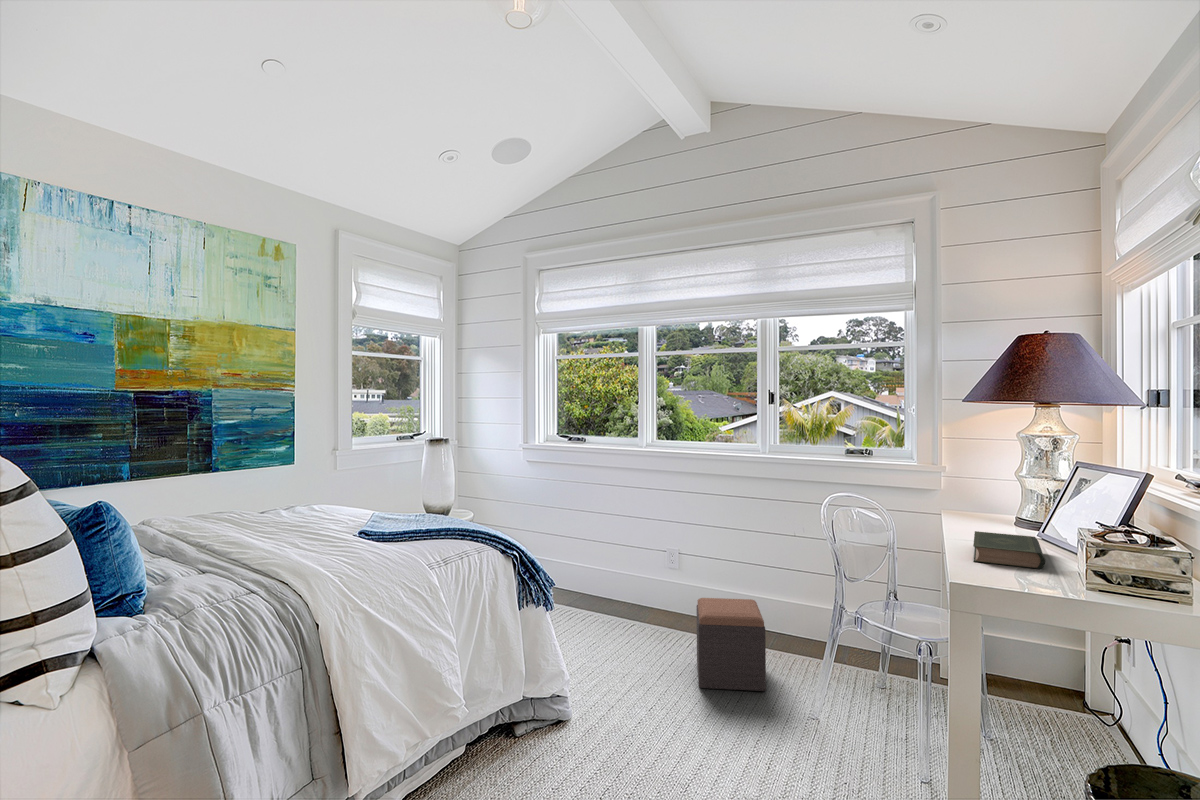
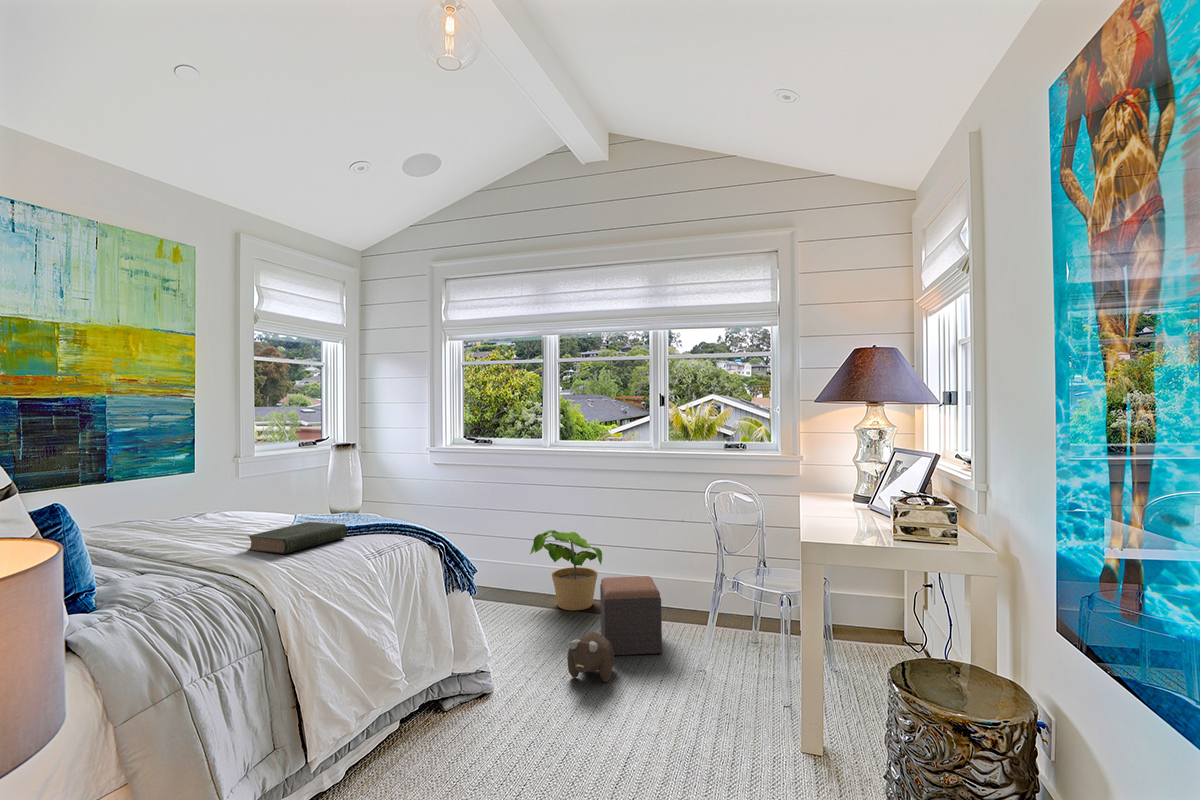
book: present [973,531,1045,569] -> present [248,522,347,554]
potted plant: none [623,540,703,629] -> present [530,530,602,610]
plush toy: none [653,661,708,721] -> present [567,632,614,682]

